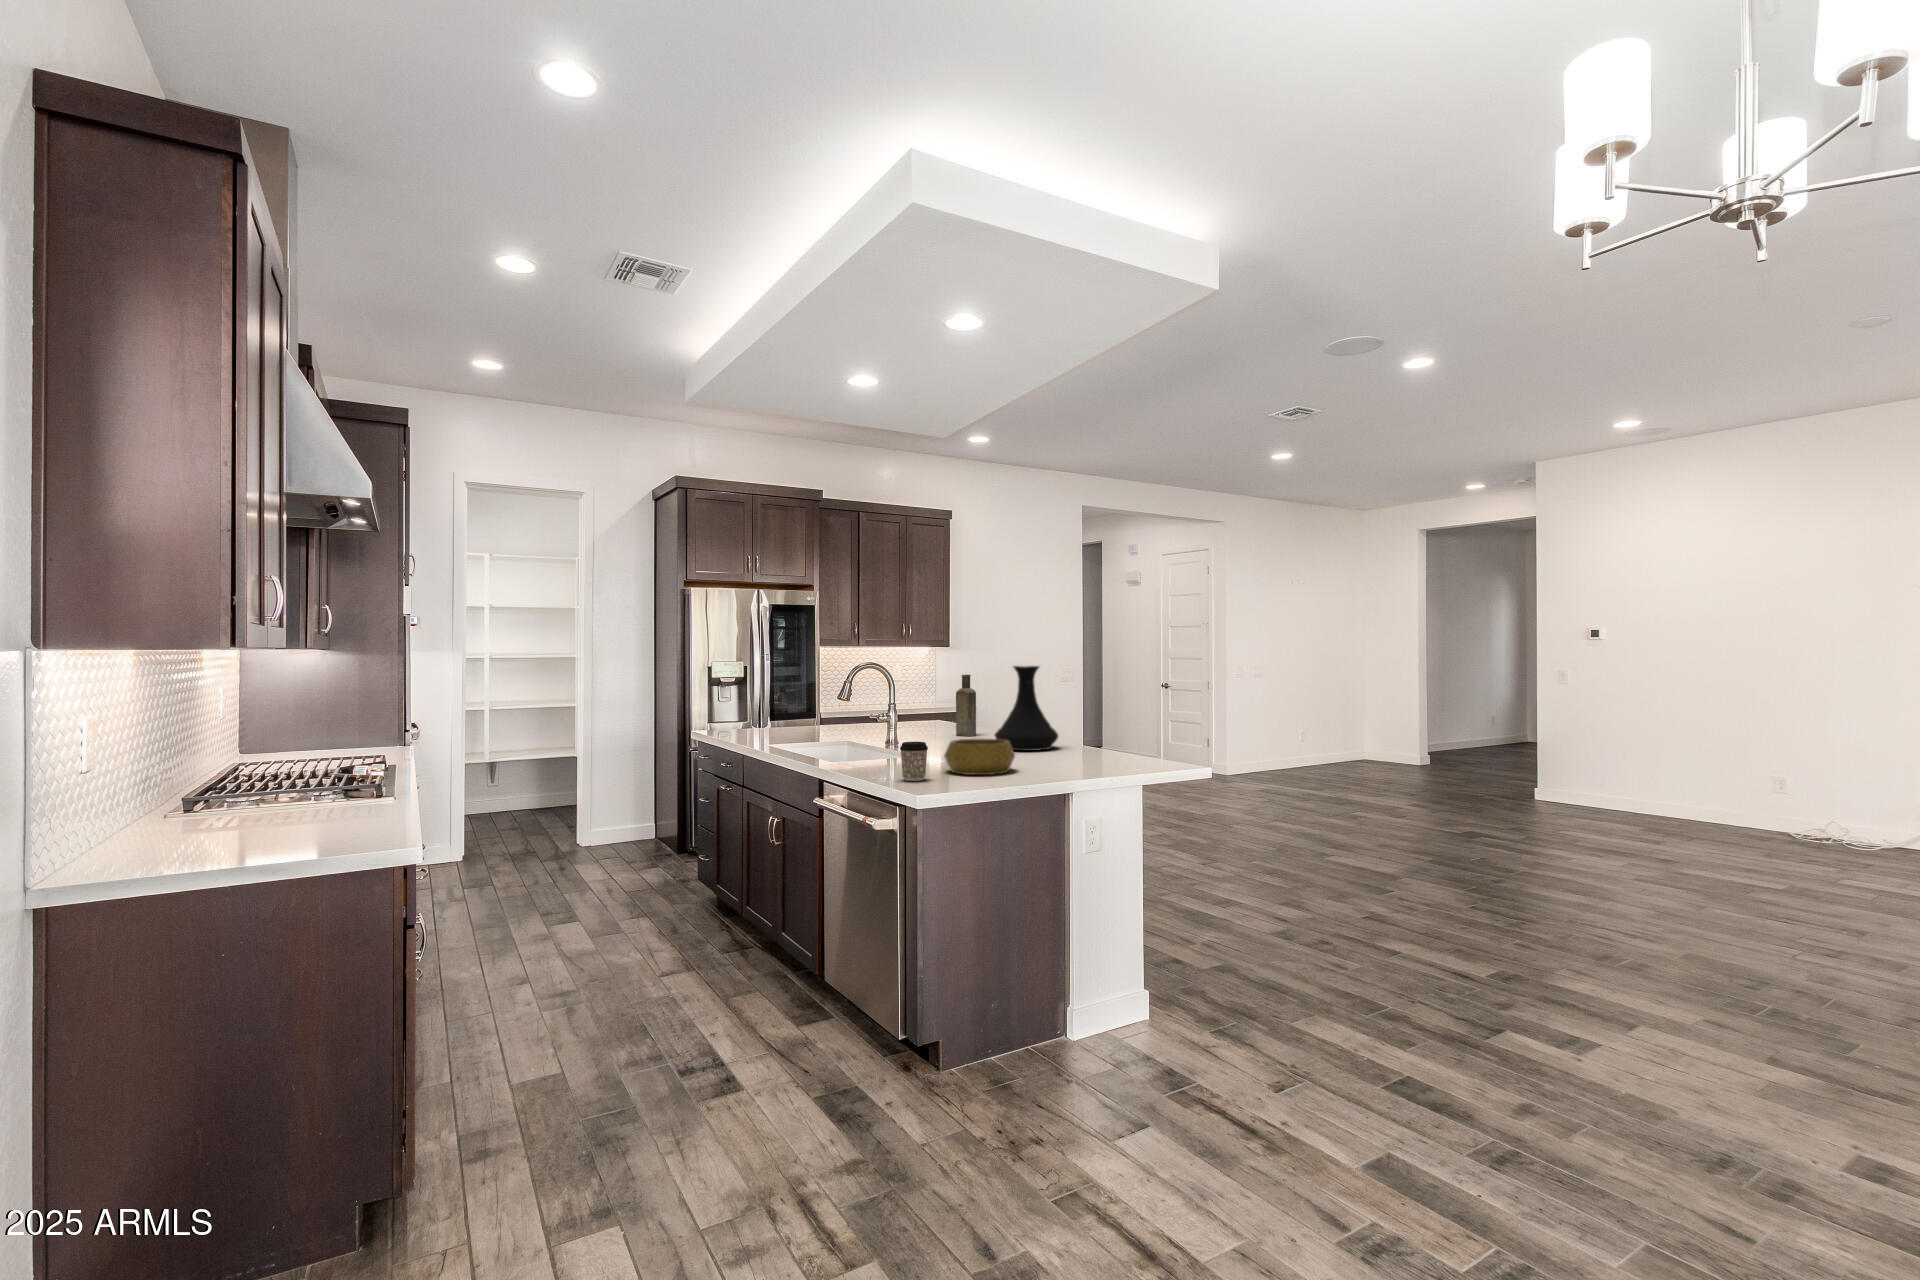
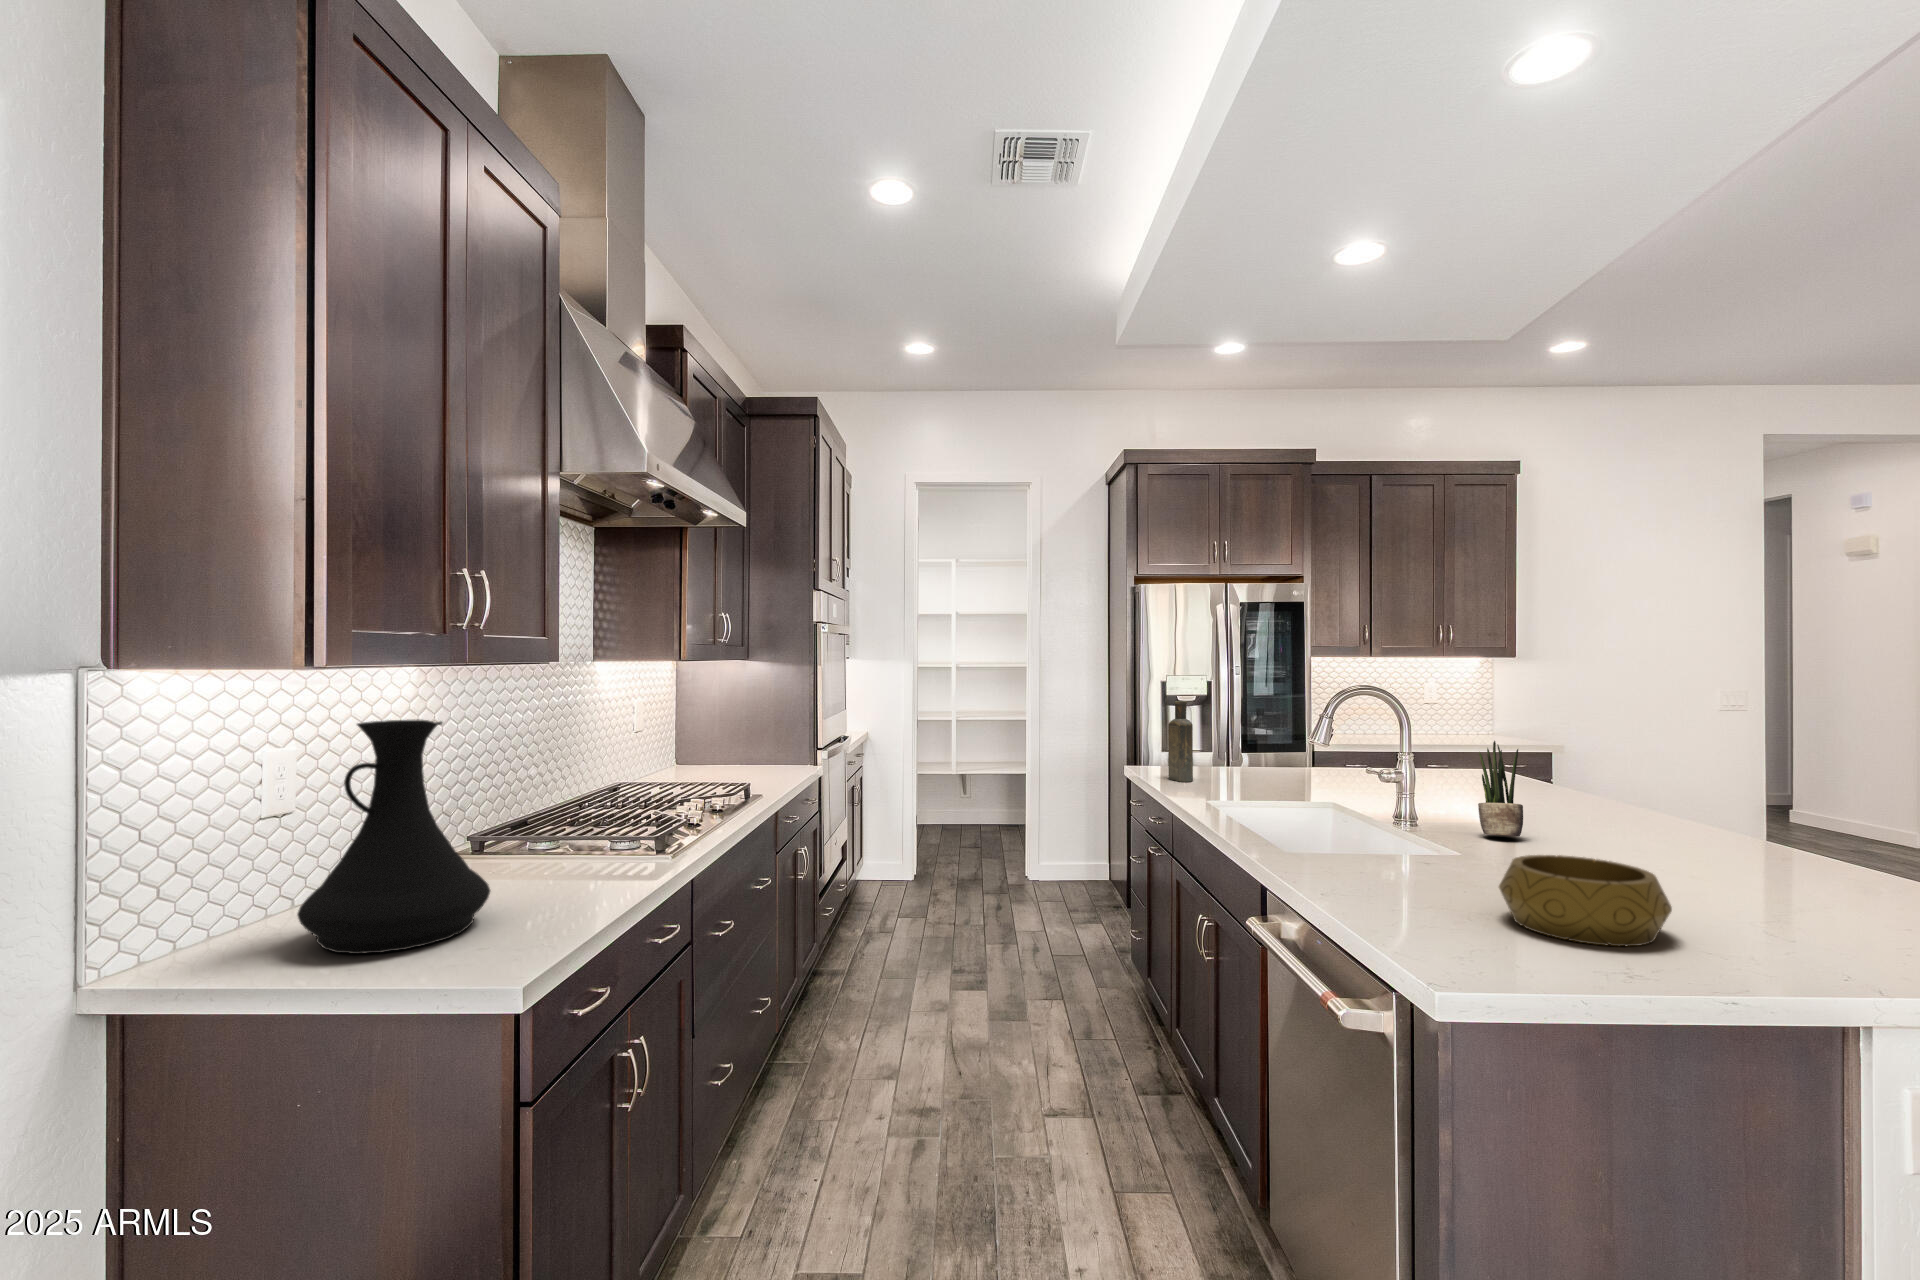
vase: present [995,666,1059,751] -> present [297,719,490,954]
bottle: present [956,675,976,736] -> present [1168,701,1193,782]
potted plant: none [931,689,954,745] -> present [1478,741,1523,836]
coffee cup: present [900,742,928,781] -> none [1399,858,1461,940]

